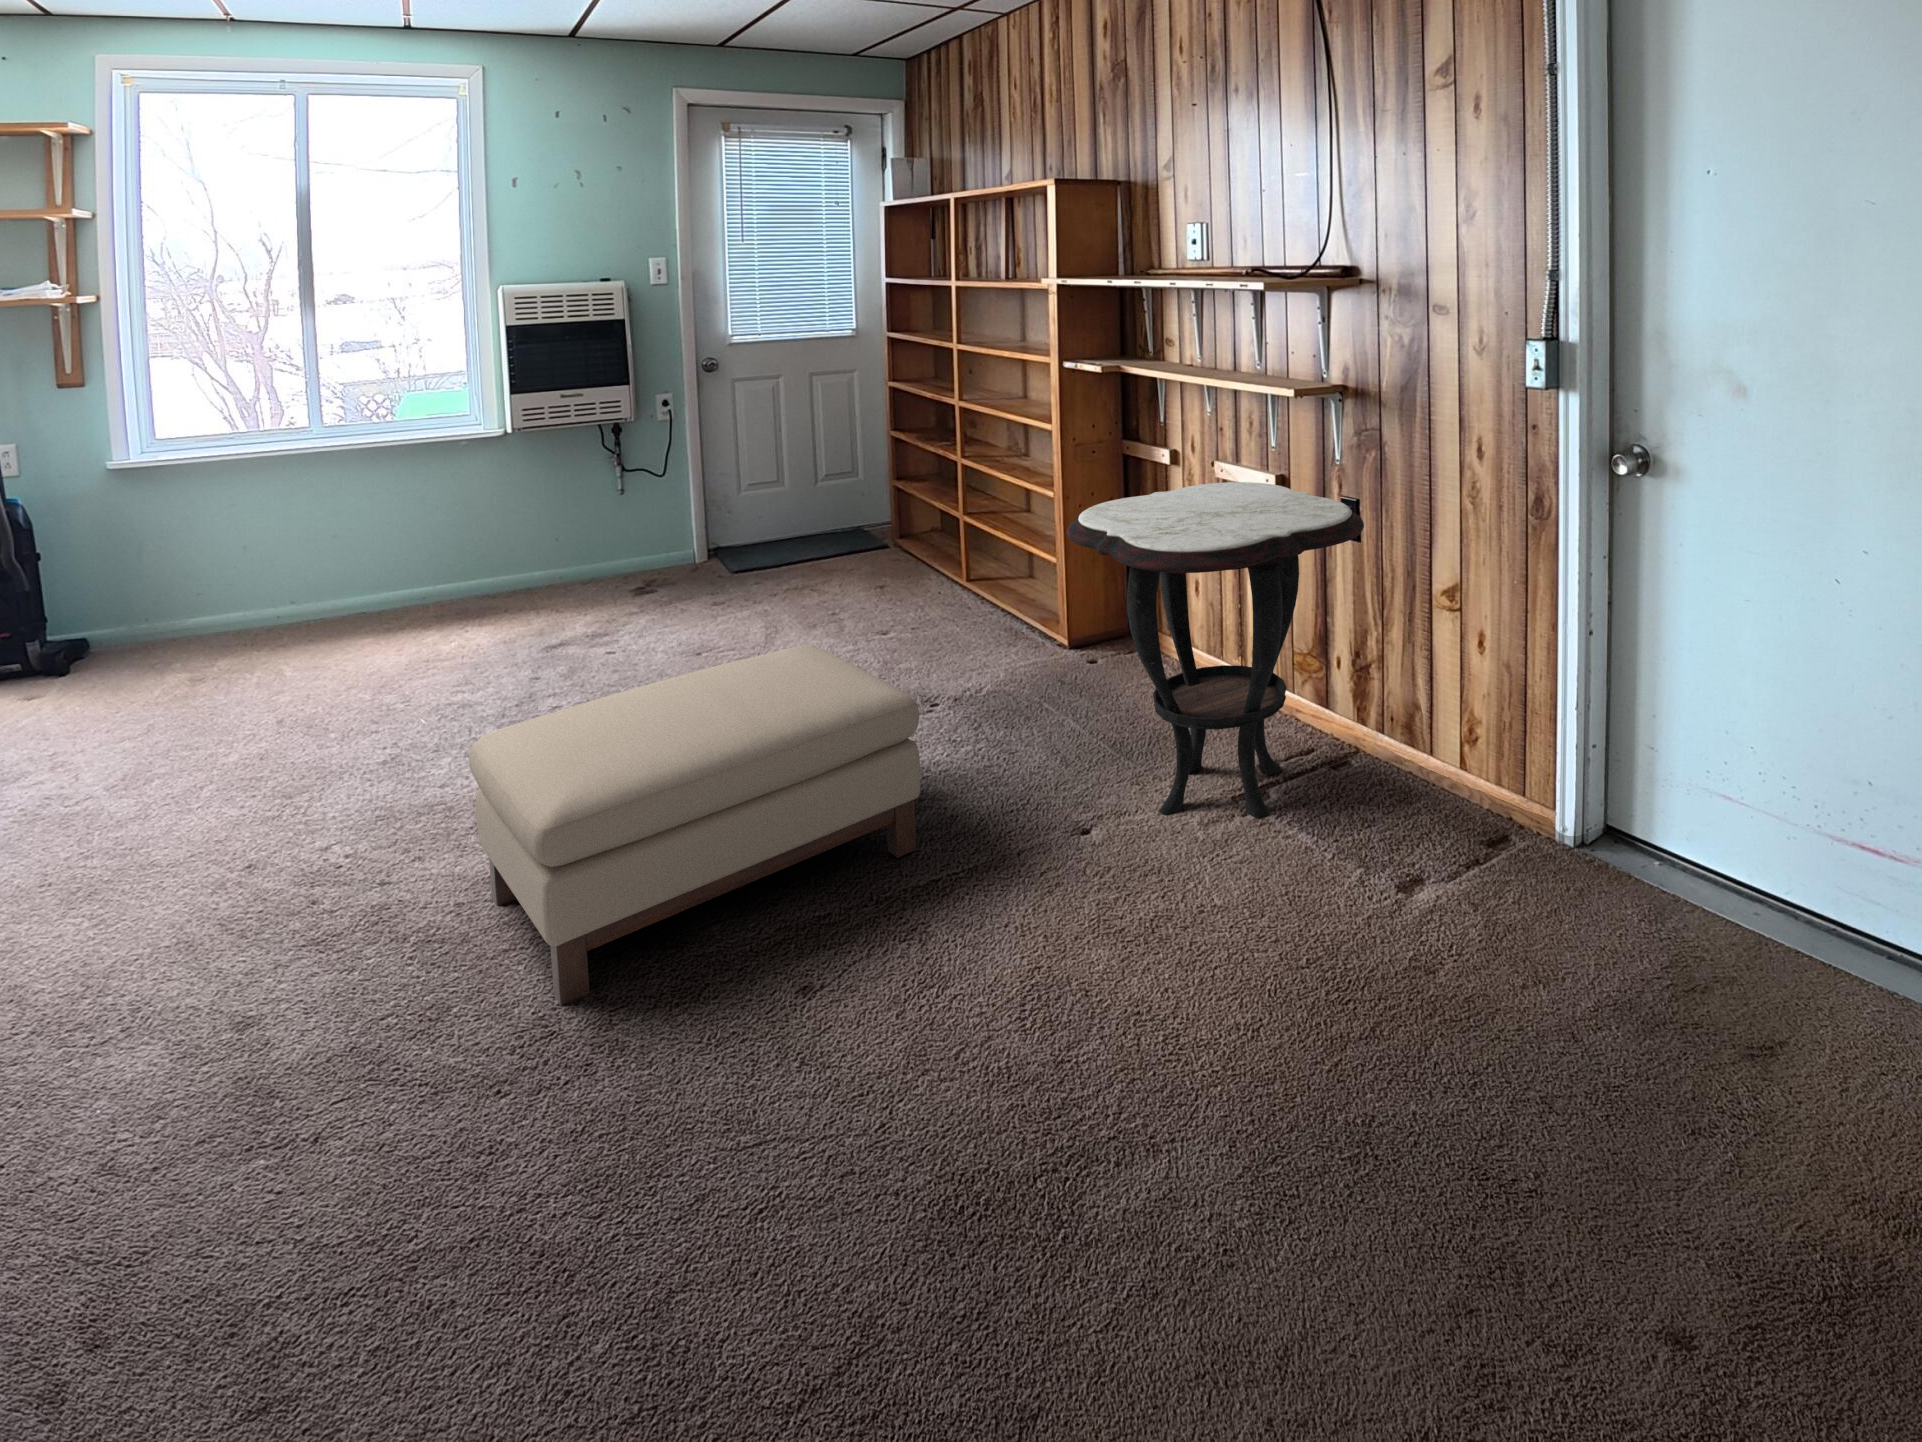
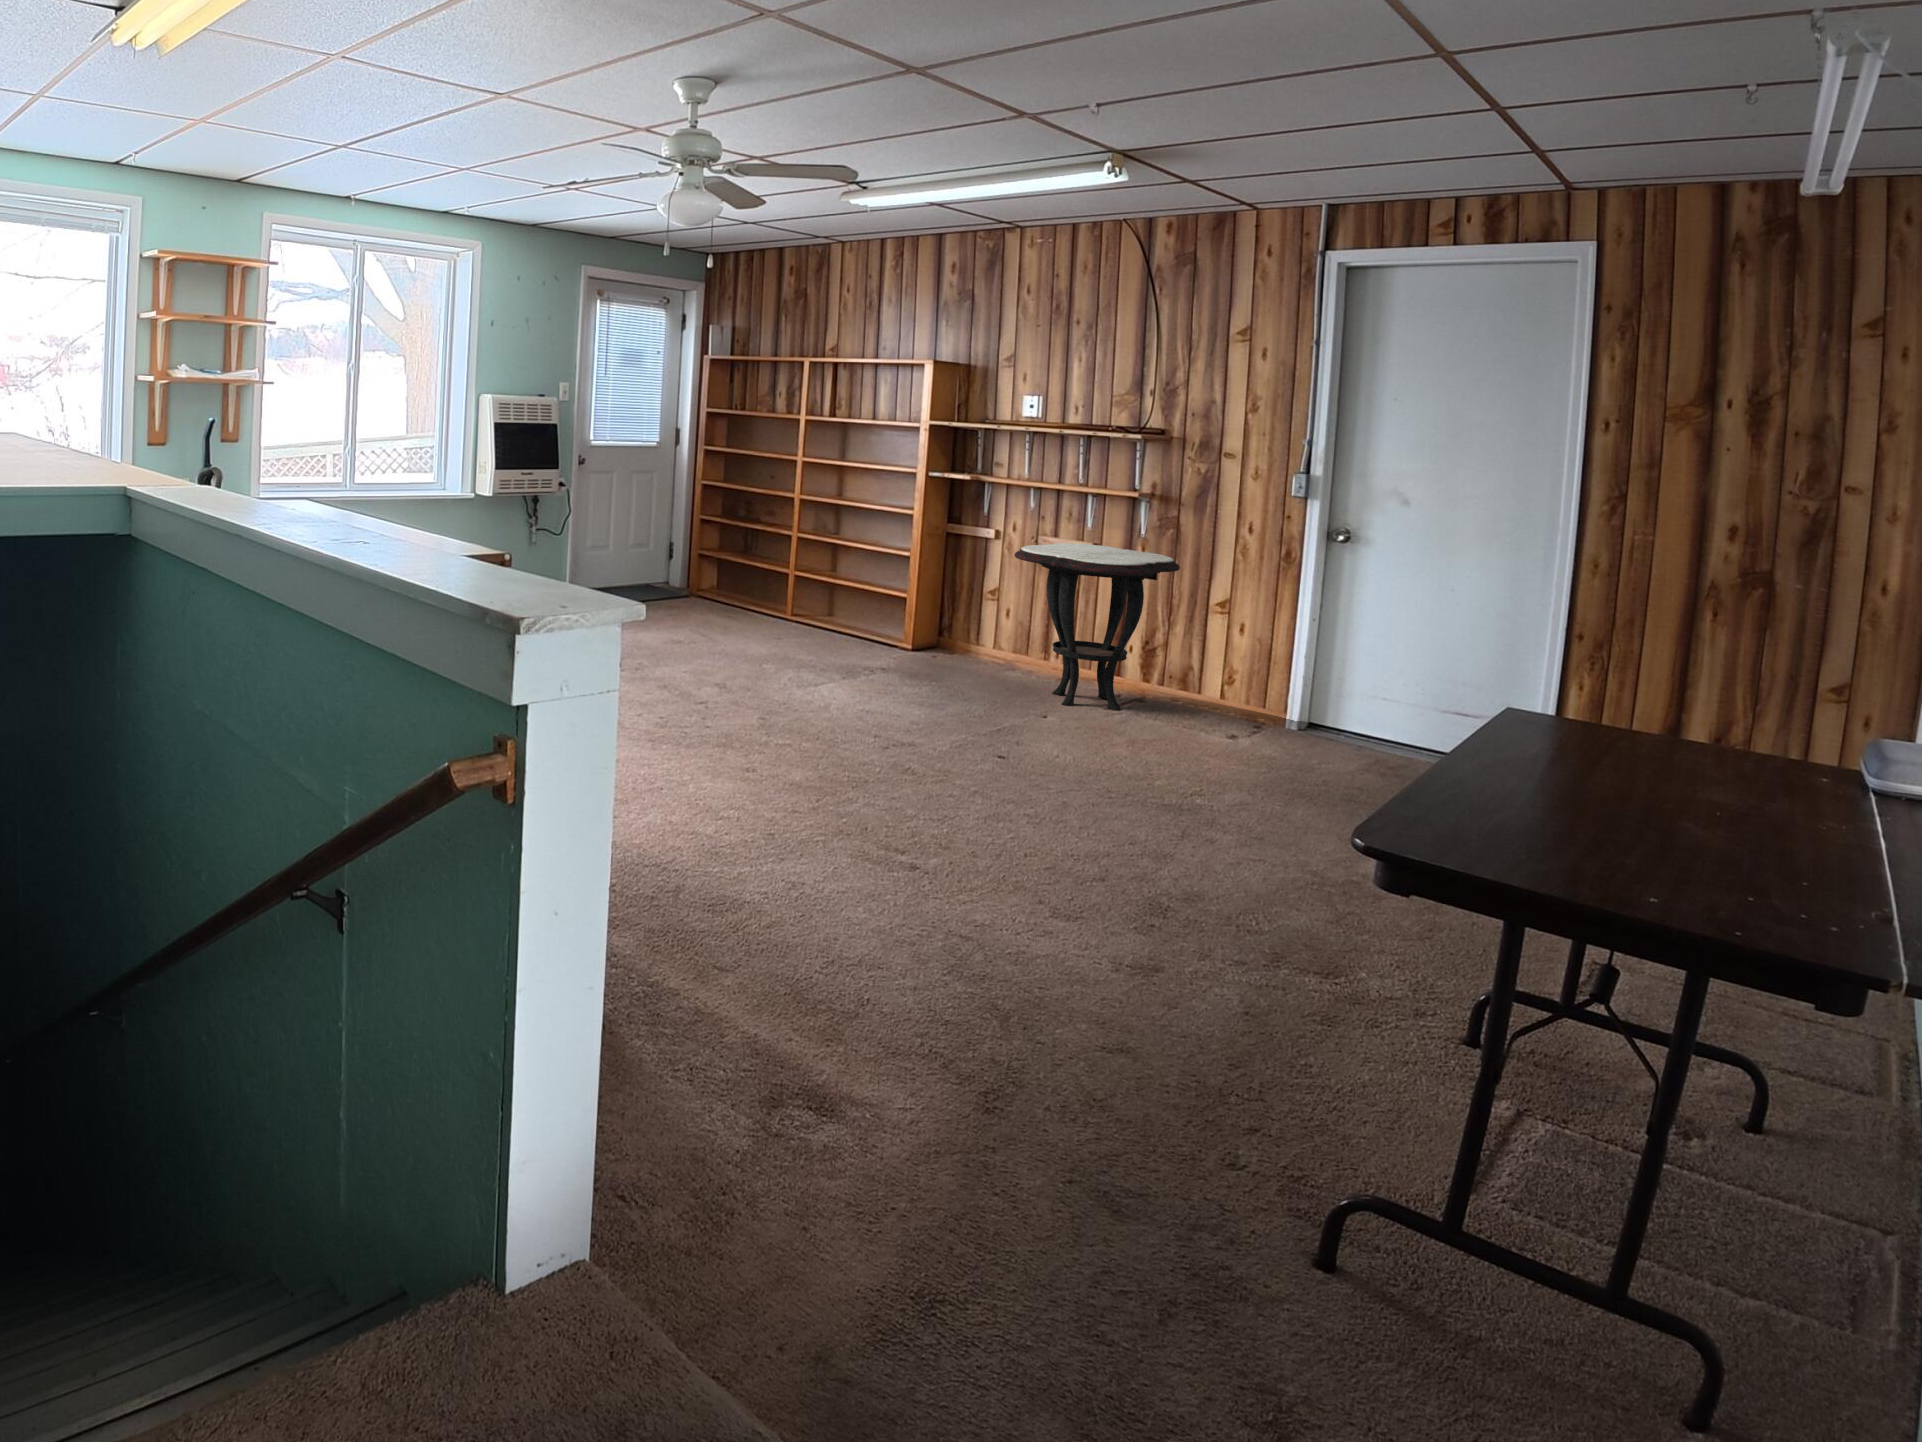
ottoman: present [469,645,920,1005] -> none [774,608,966,730]

